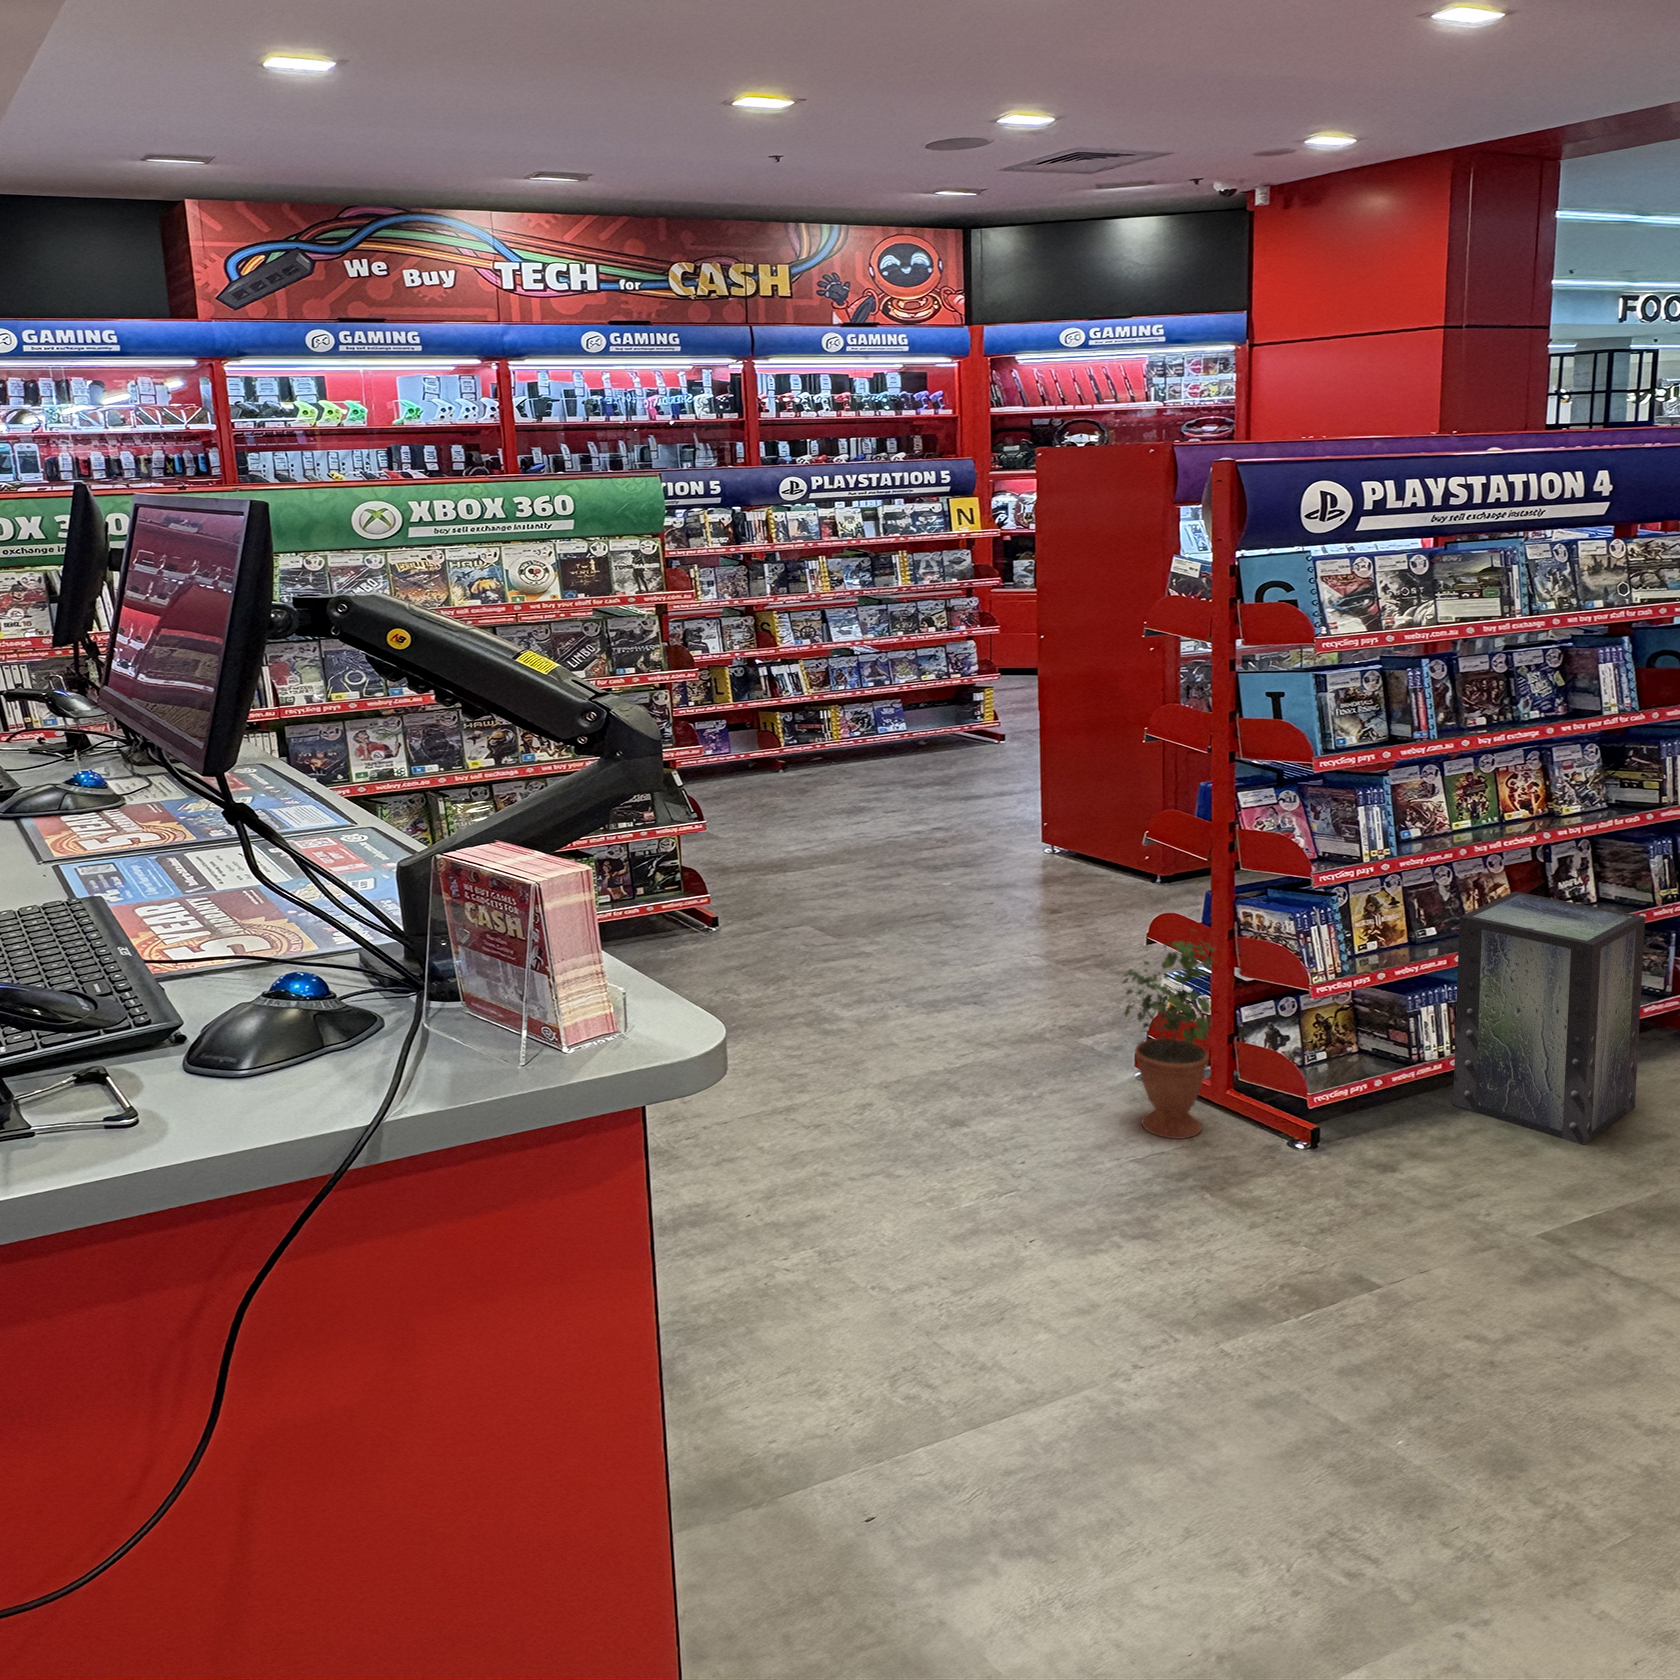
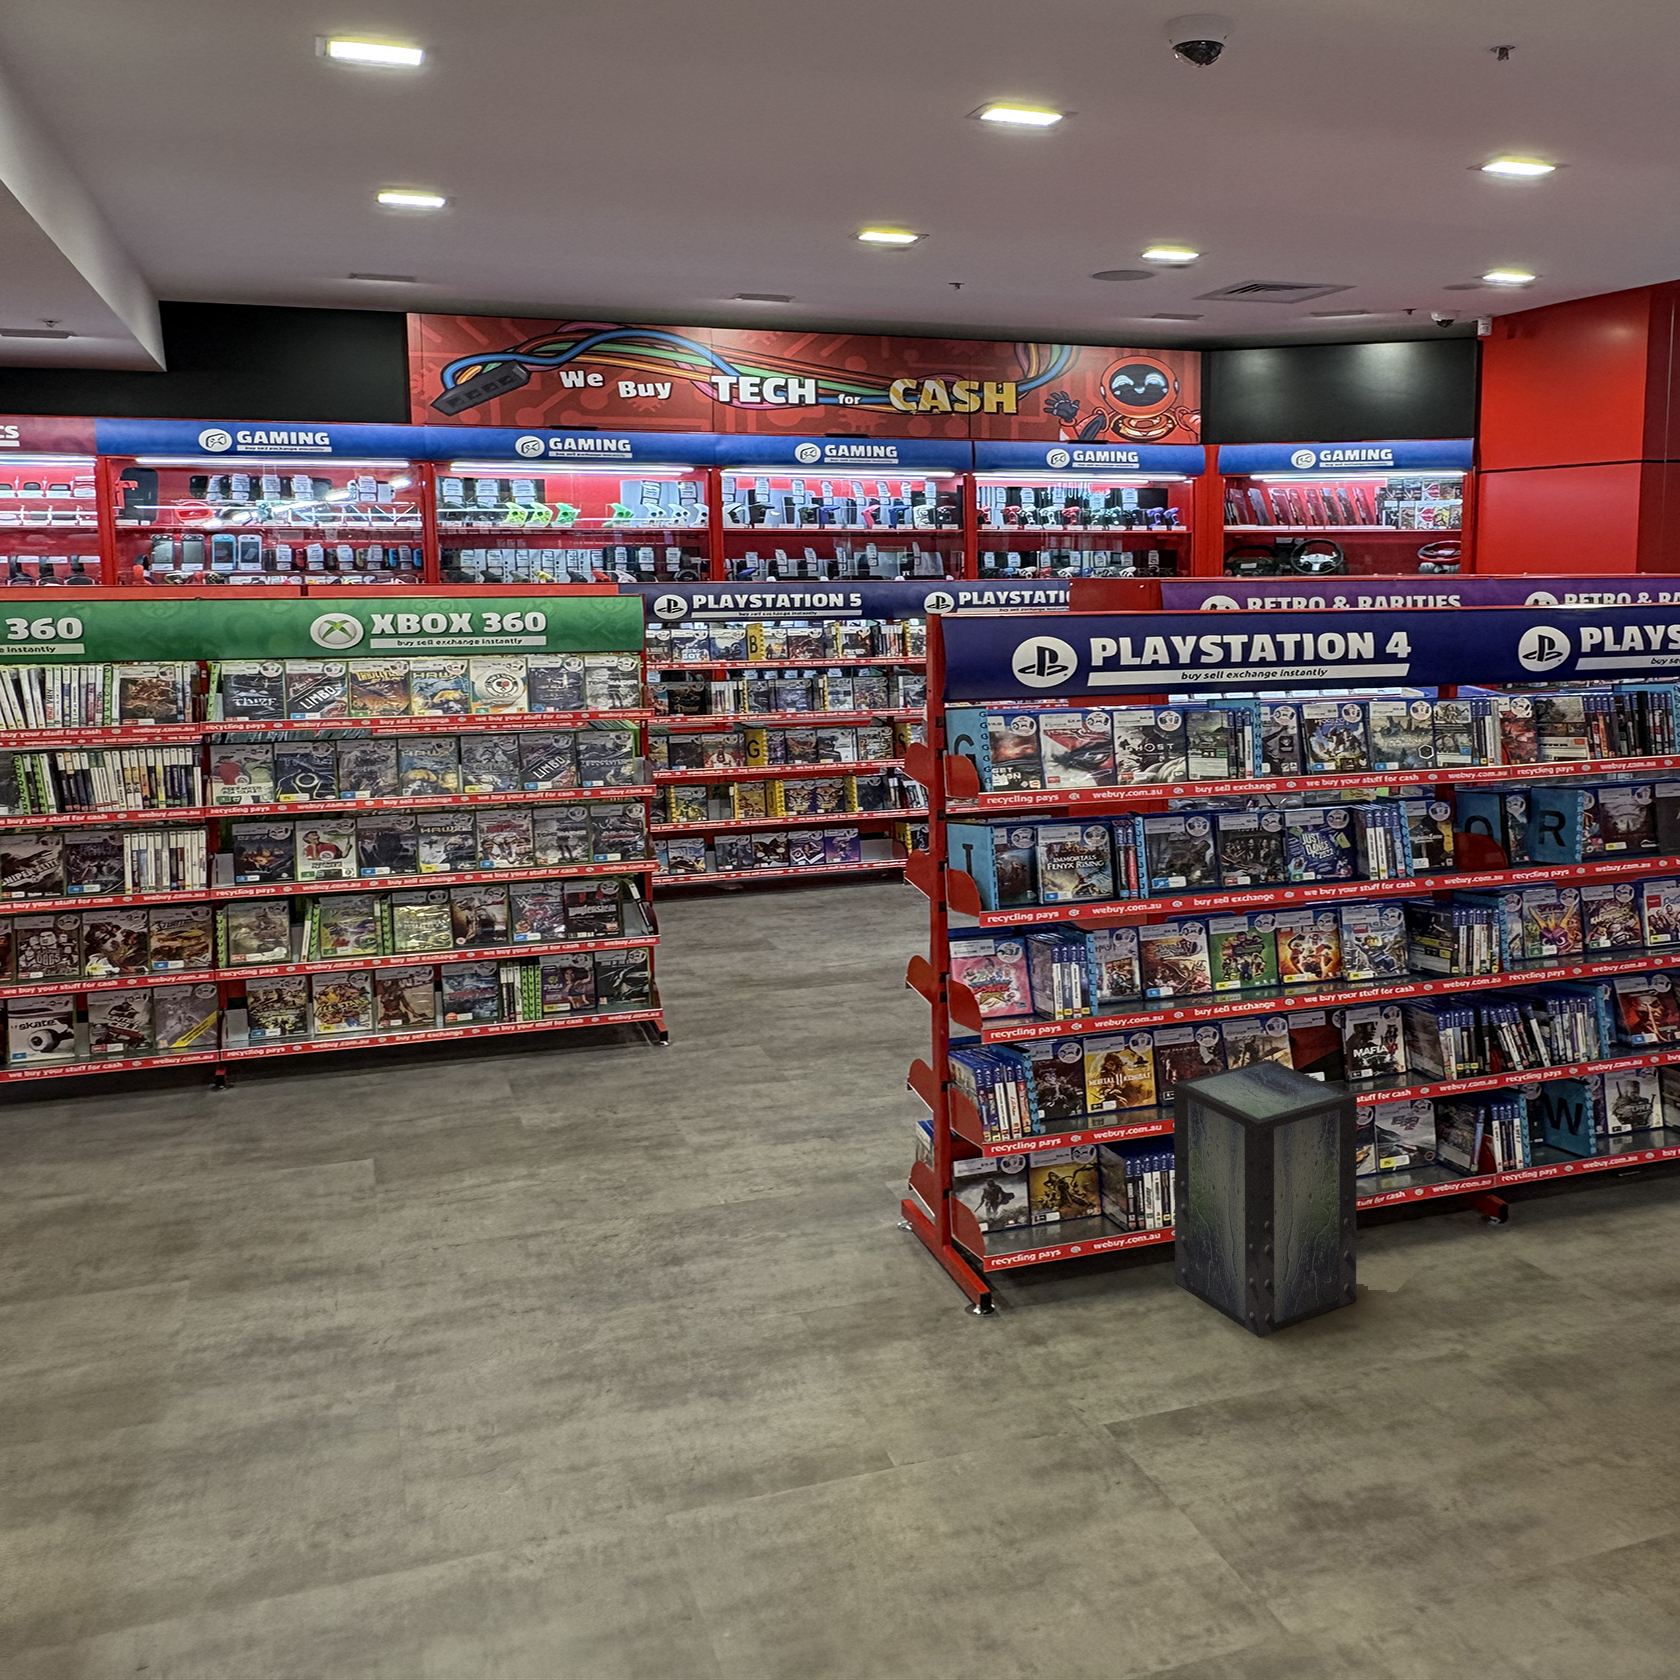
potted plant: present [1122,941,1215,1139] -> none [823,1079,922,1297]

